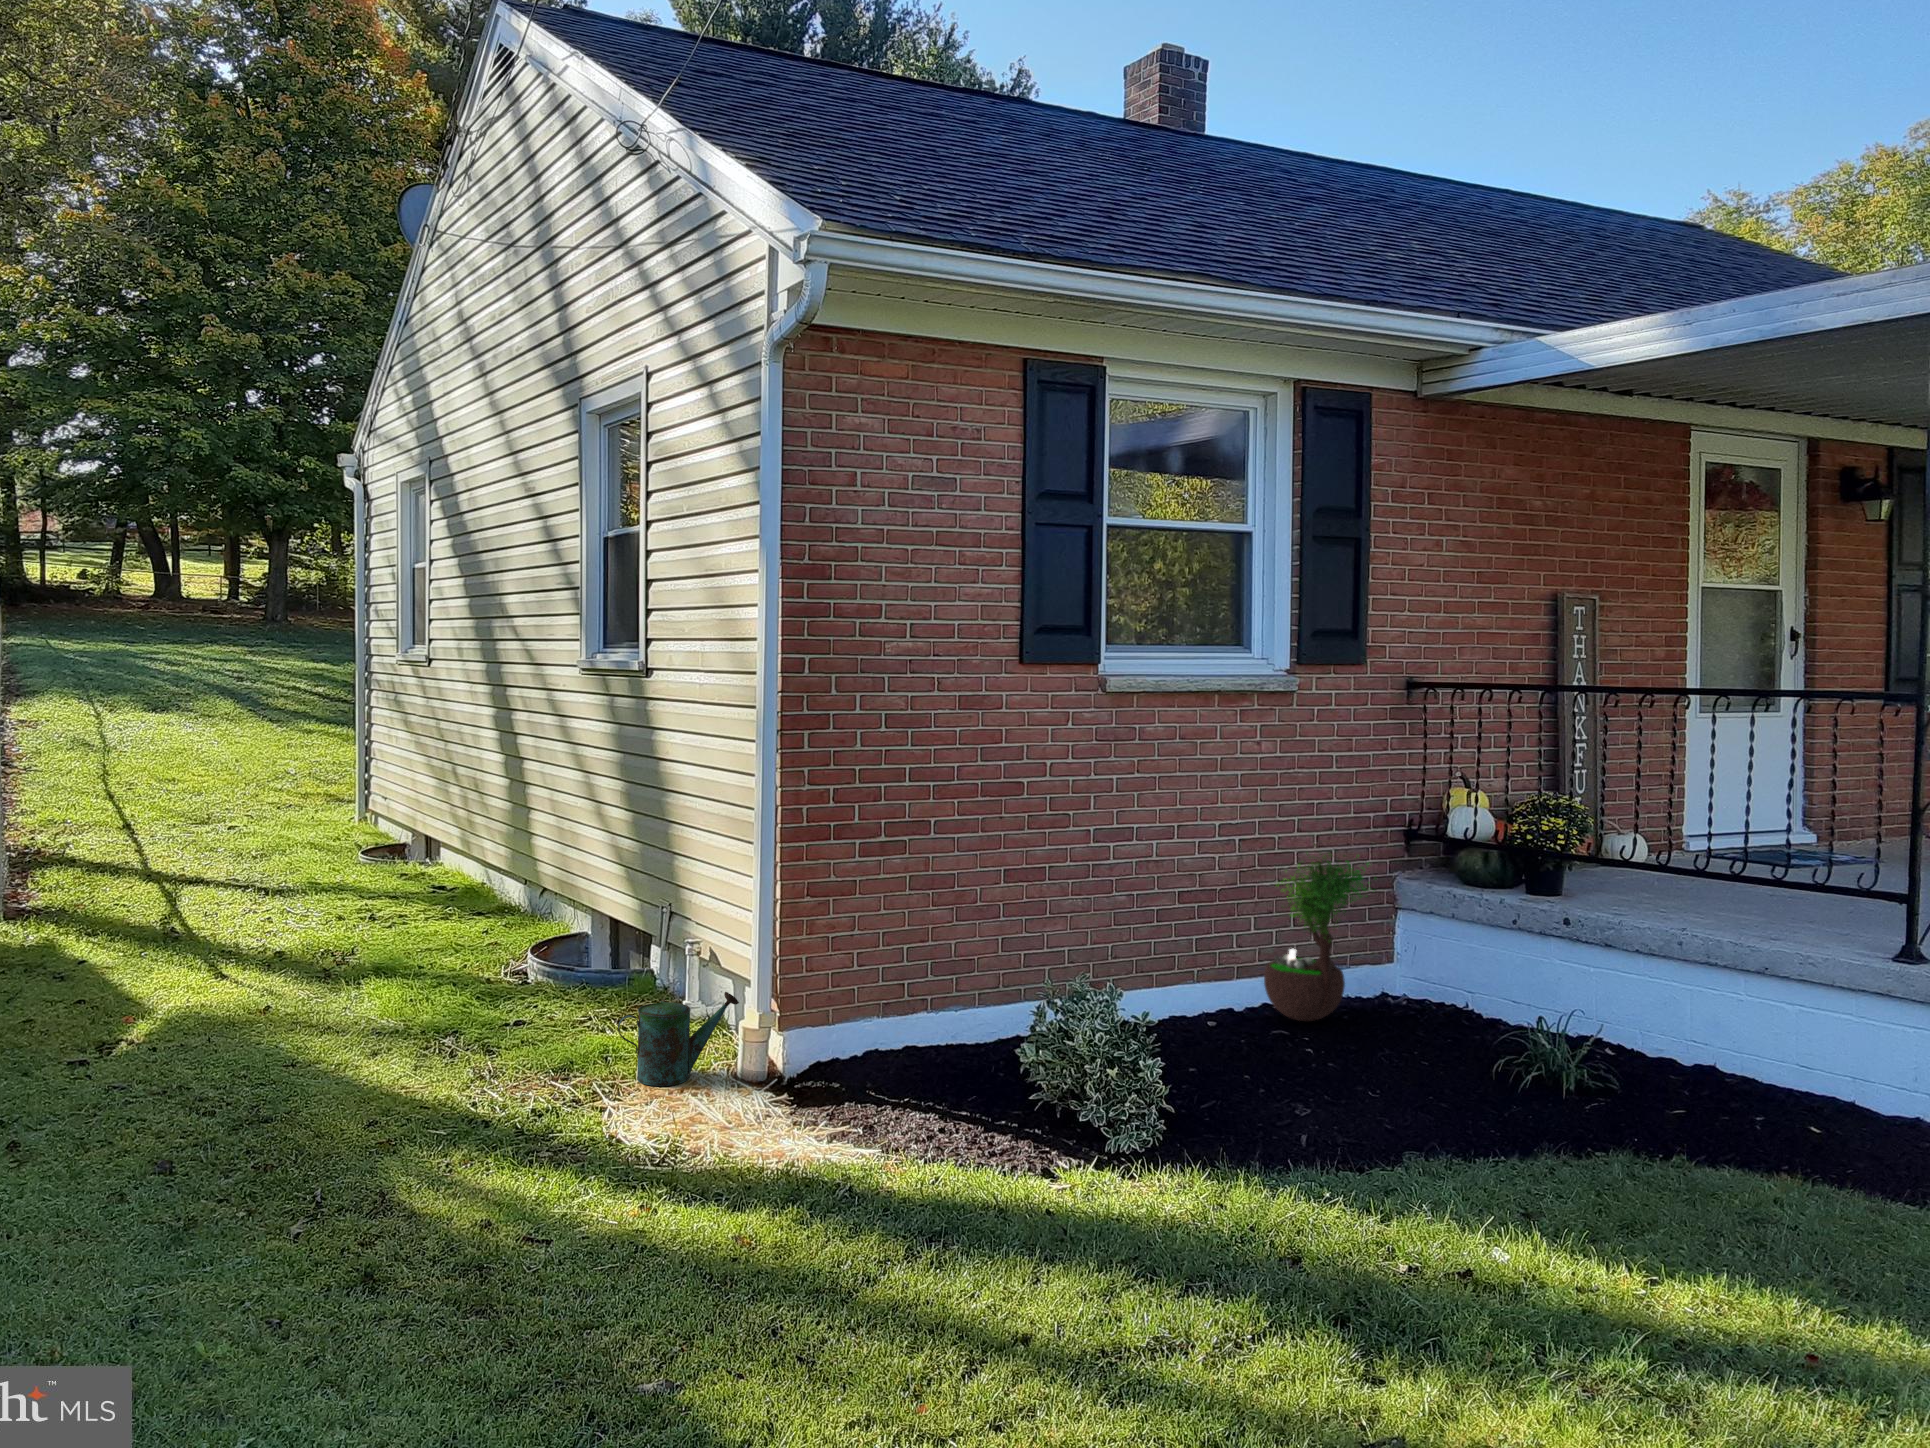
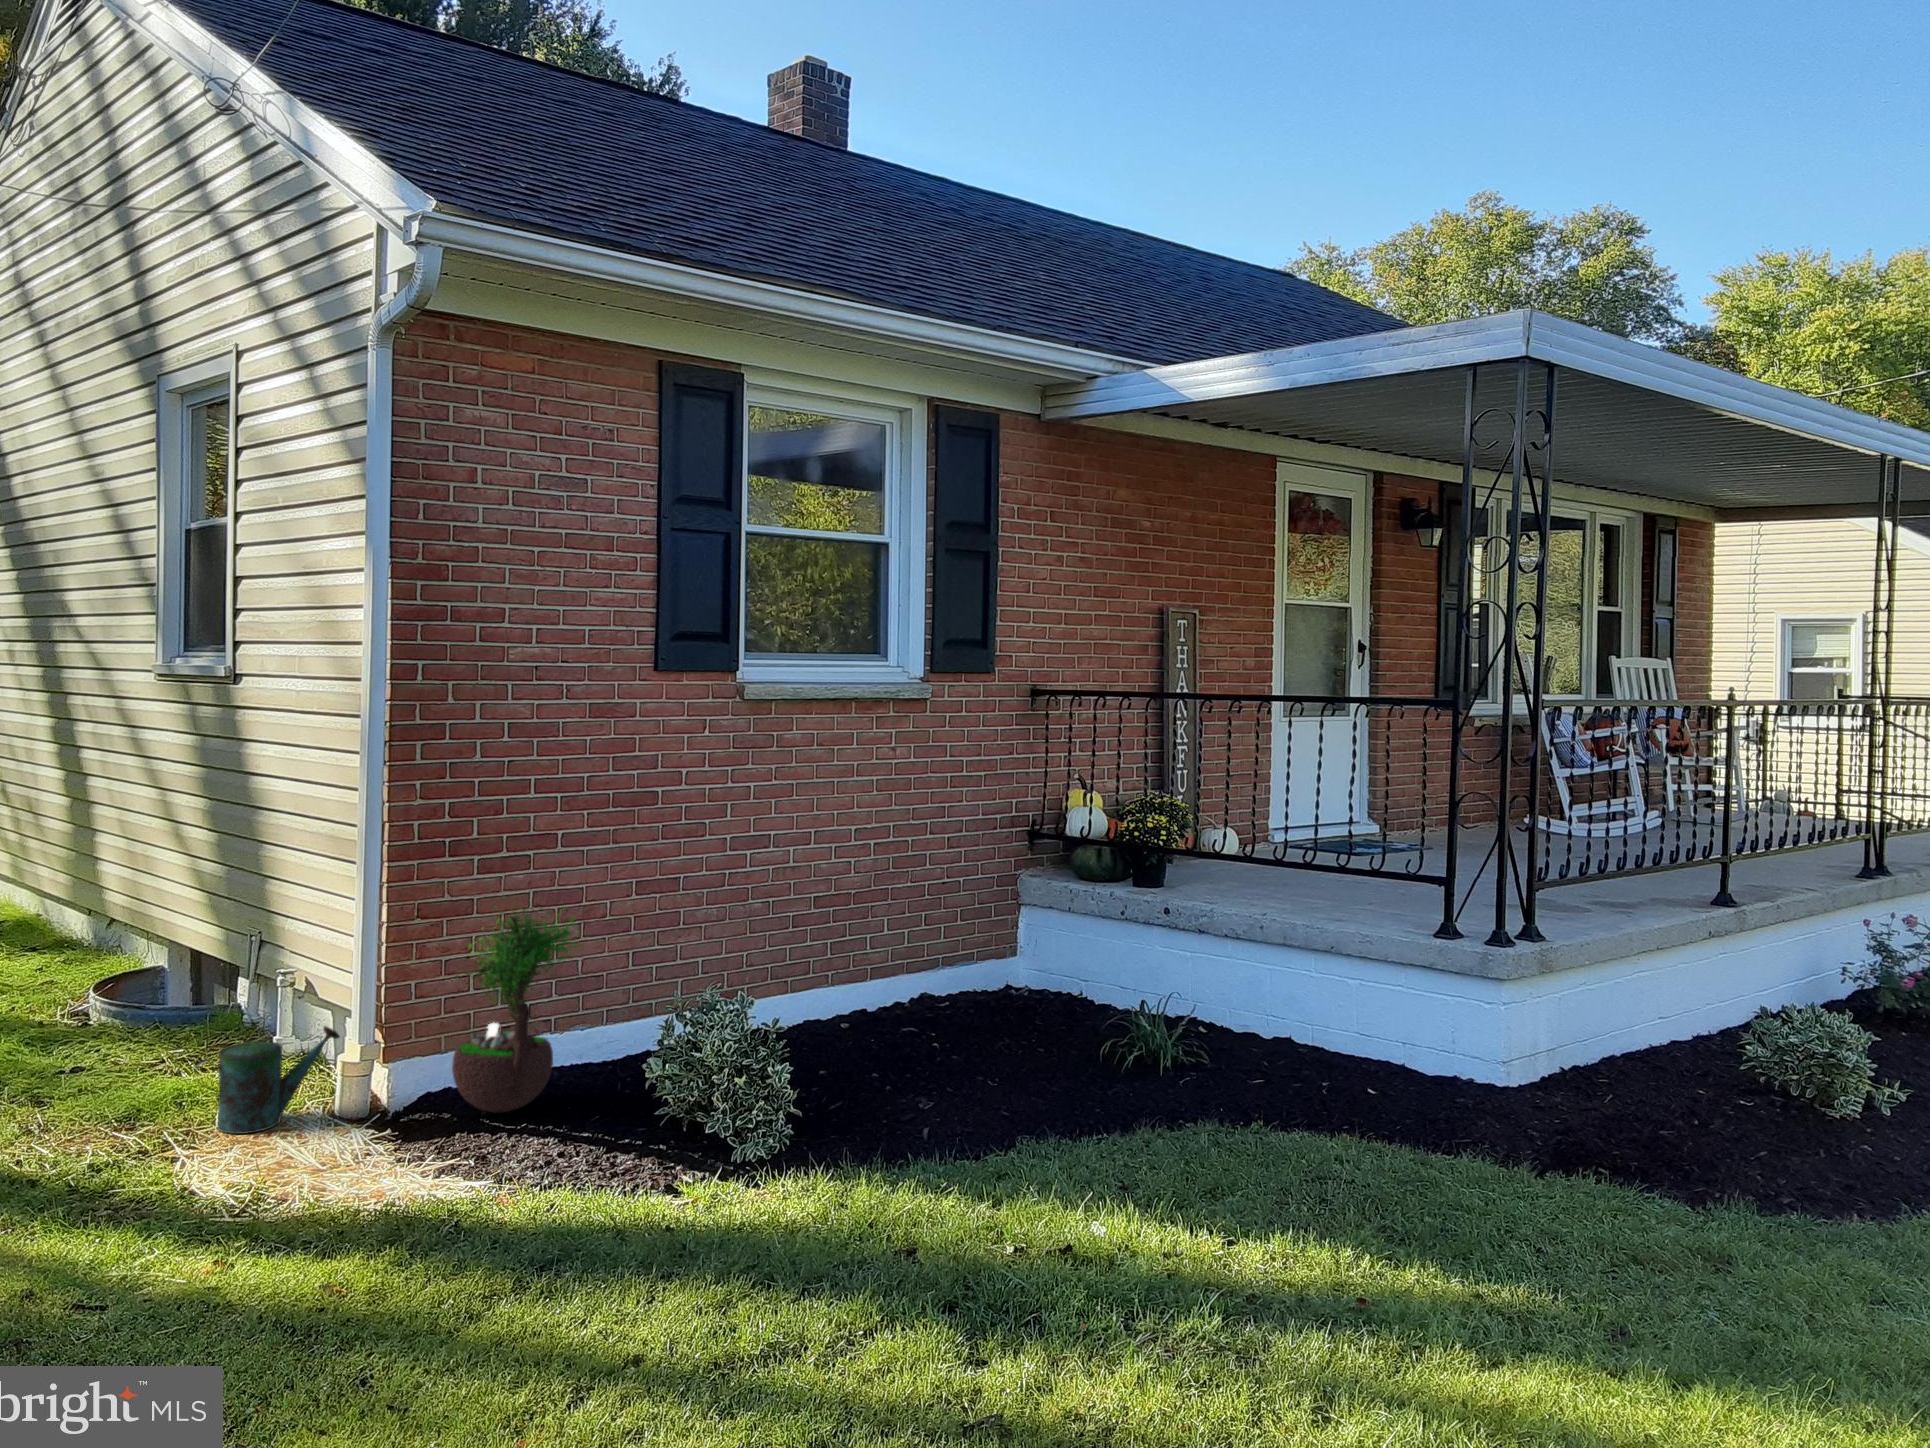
potted tree: present [1264,853,1369,1021] -> present [452,907,585,1112]

